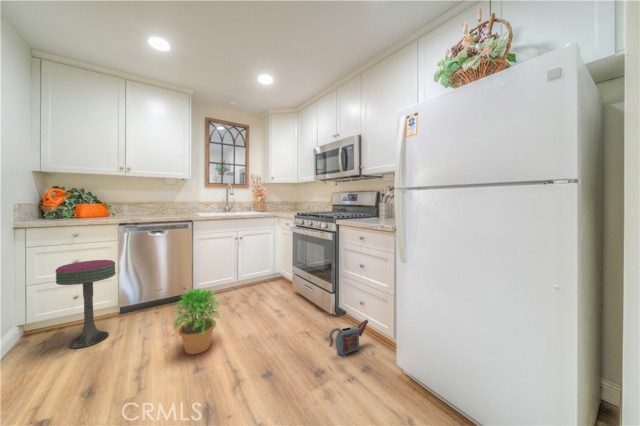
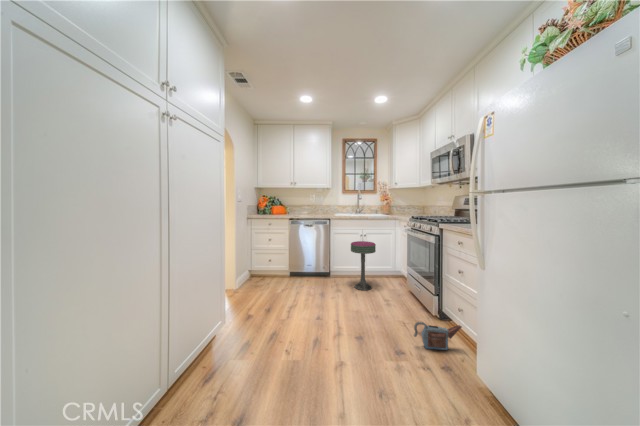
bar stool: present [56,260,115,348] -> present [351,241,376,290]
potted plant: present [173,288,219,354] -> none [306,266,340,311]

